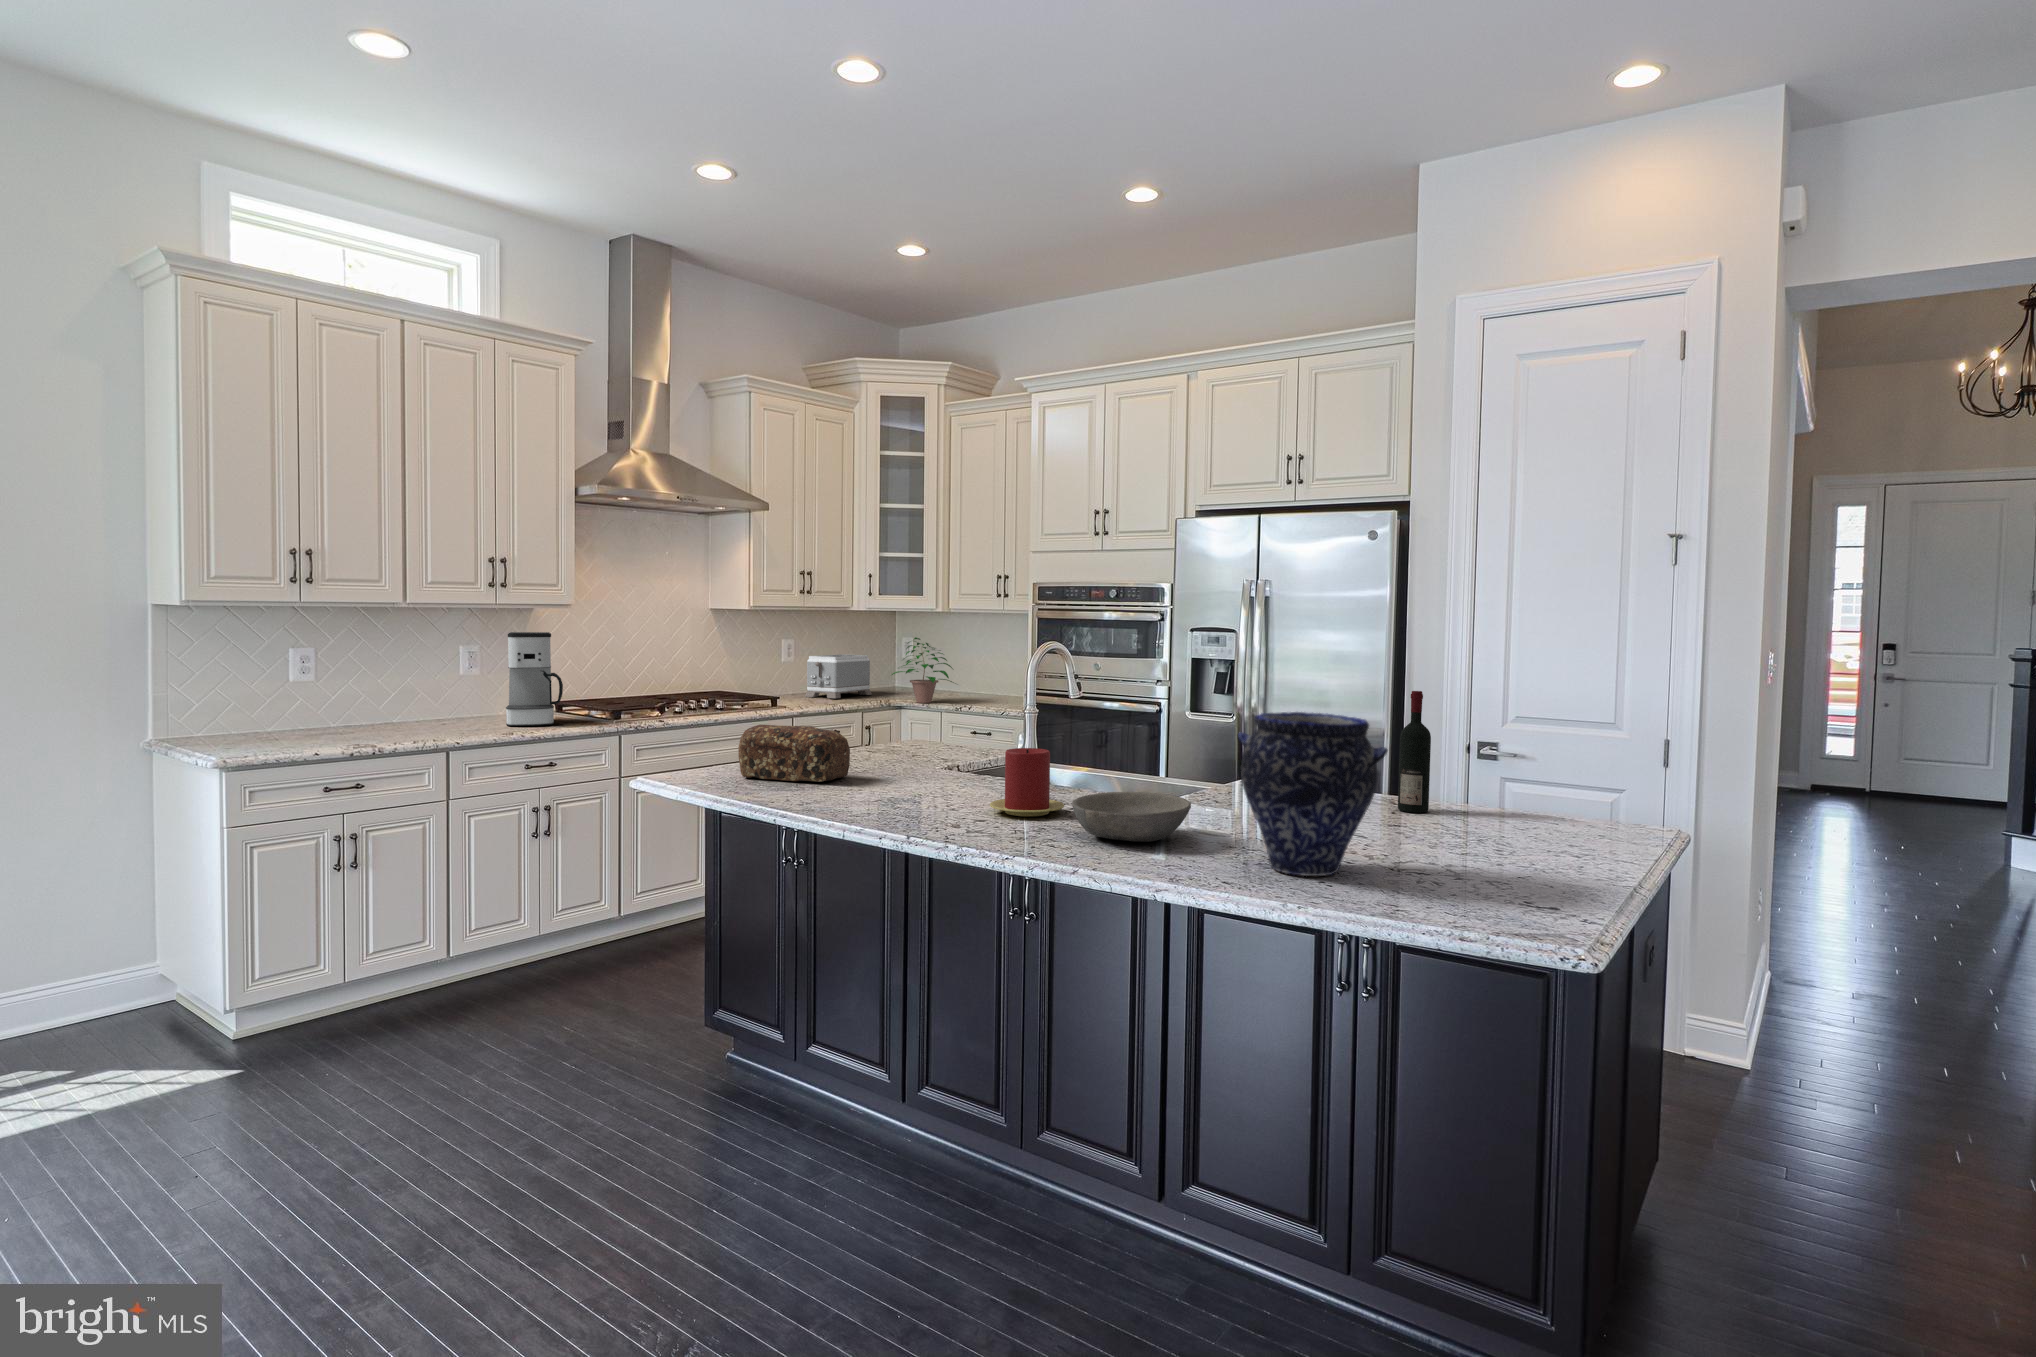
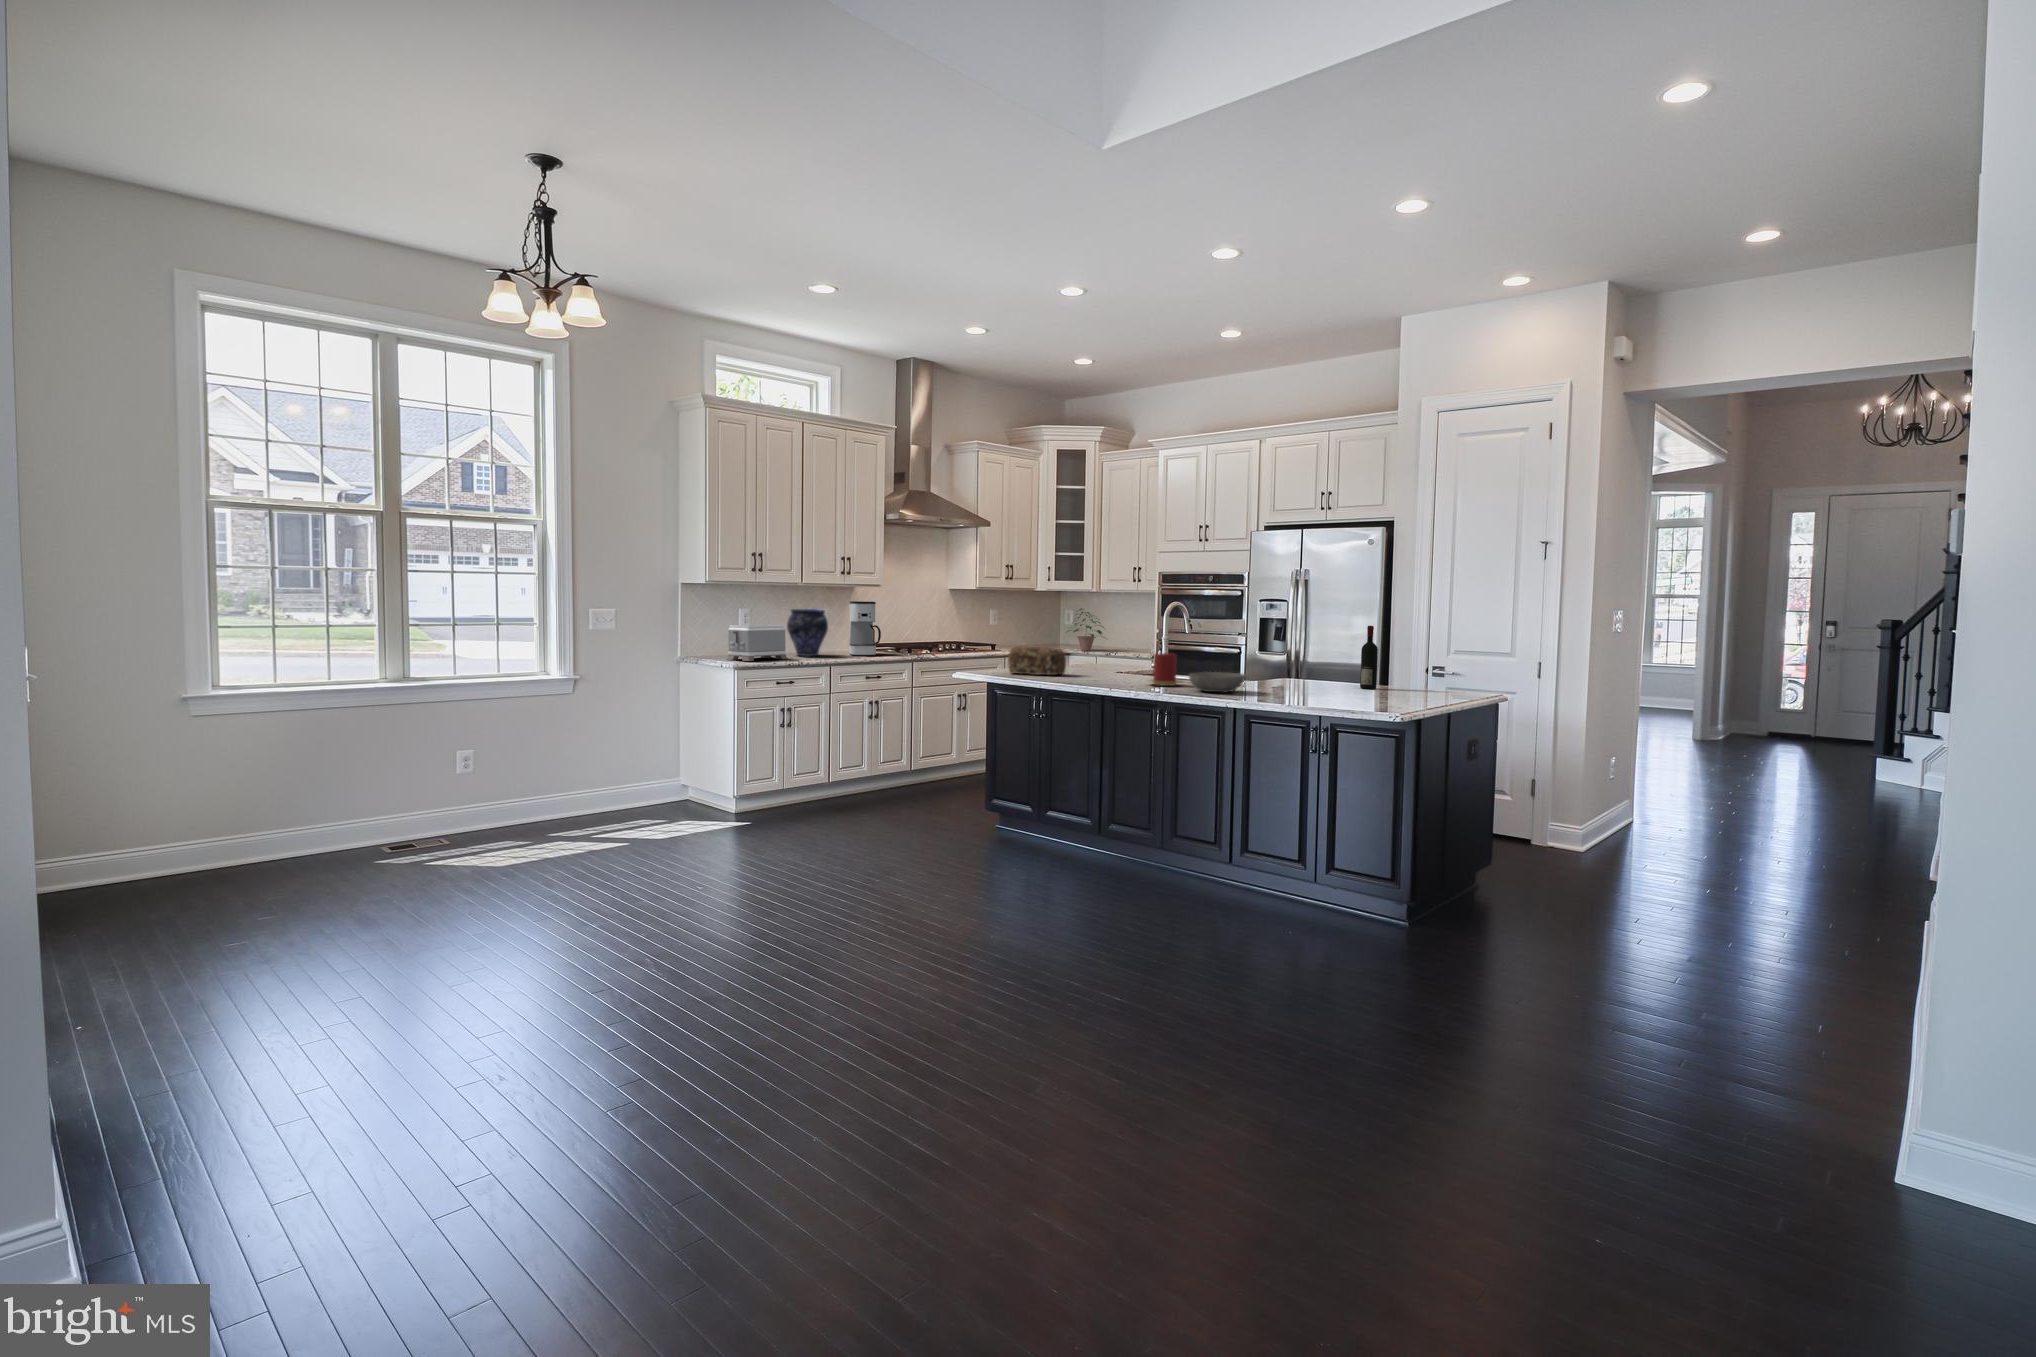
toaster: present [805,654,872,698] -> present [727,625,787,661]
vase: present [1238,712,1388,876] -> present [787,609,828,656]

